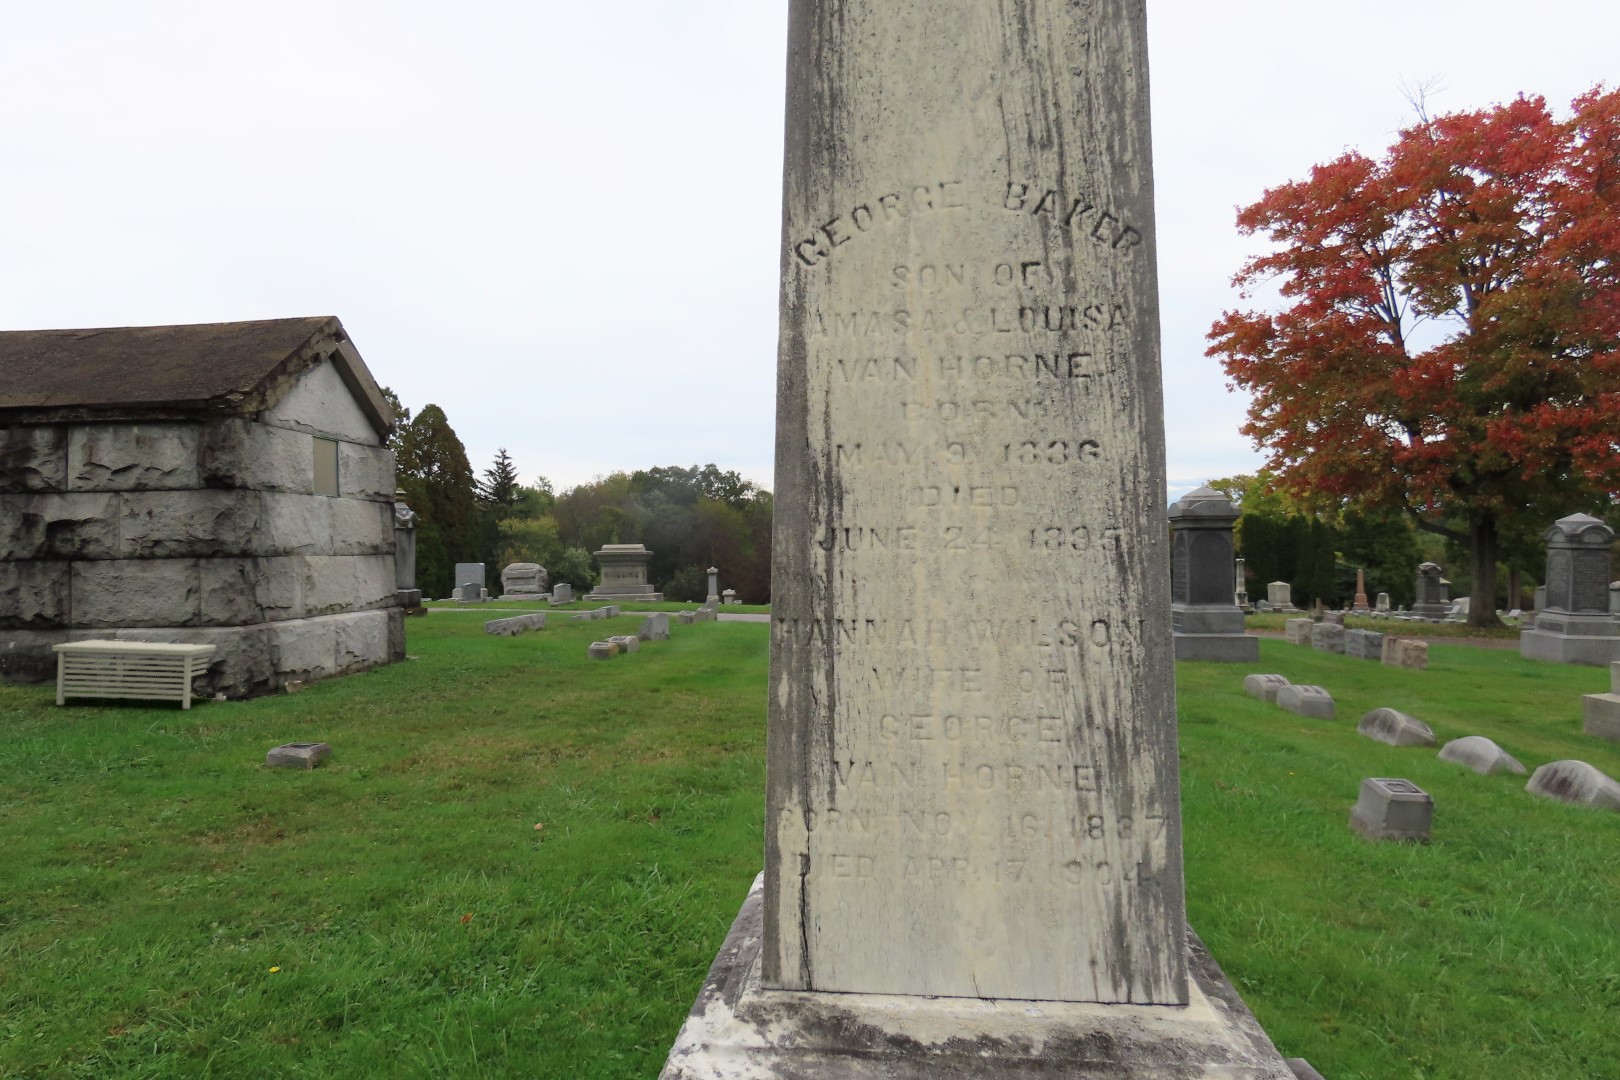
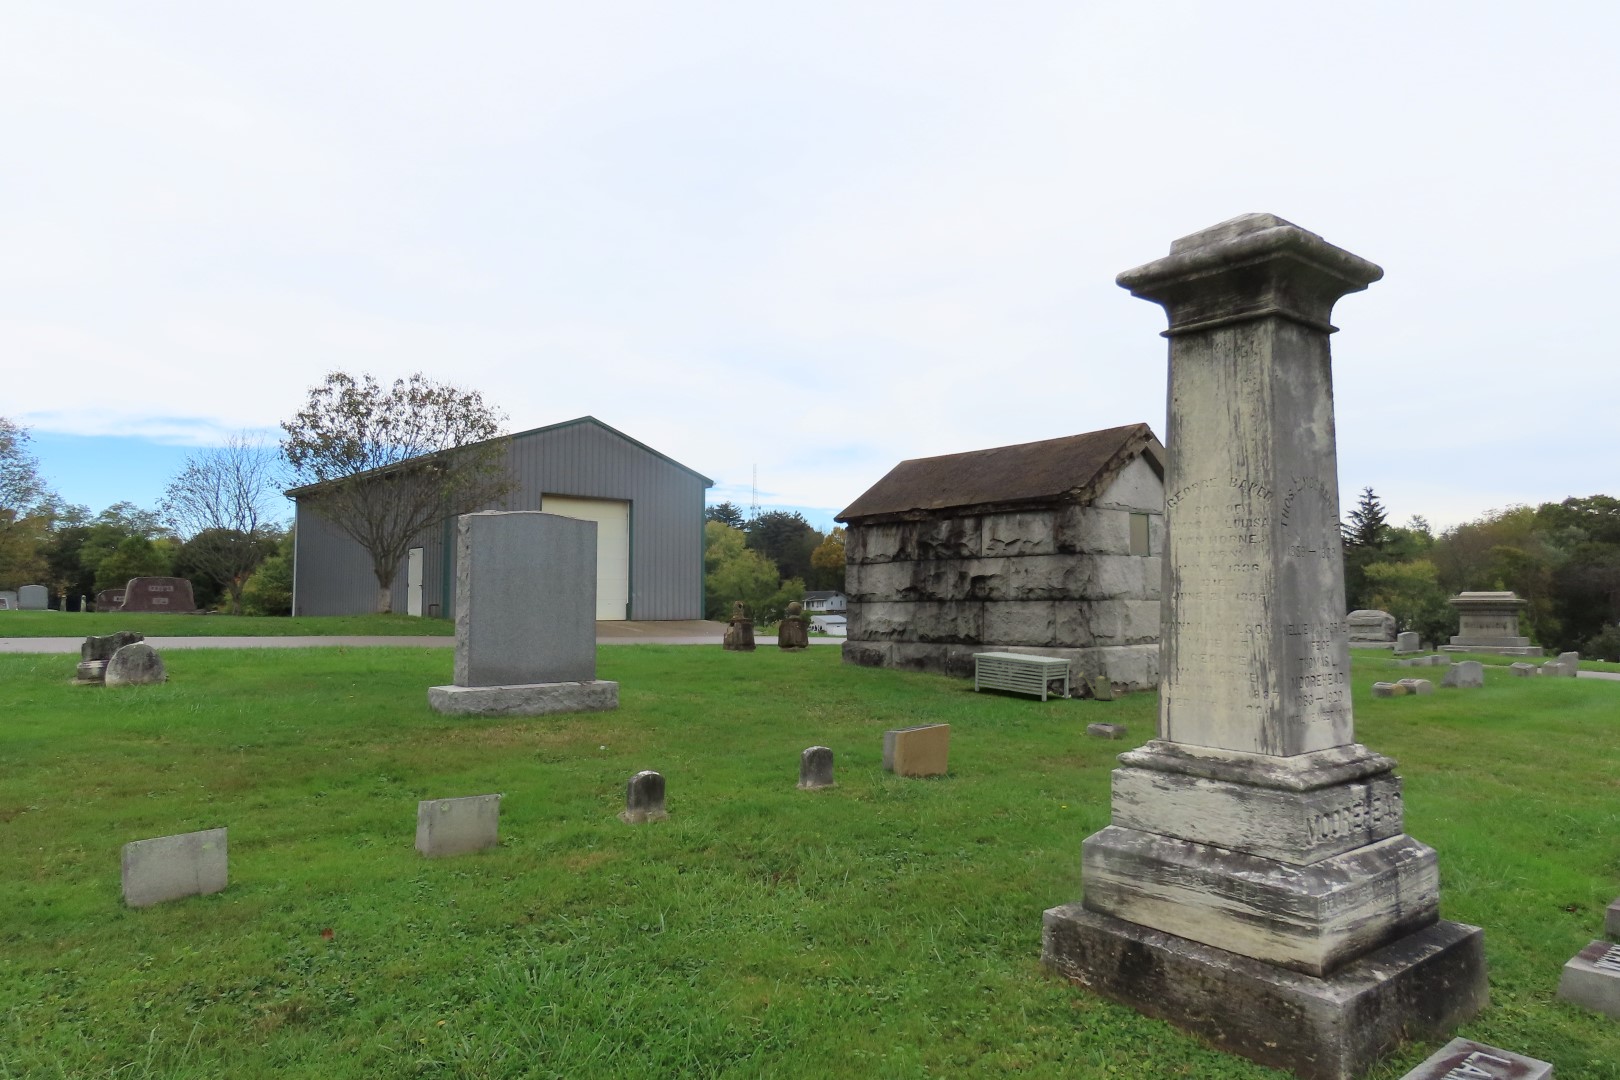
watering can: none [239,653,293,697] -> present [1079,672,1111,701]

